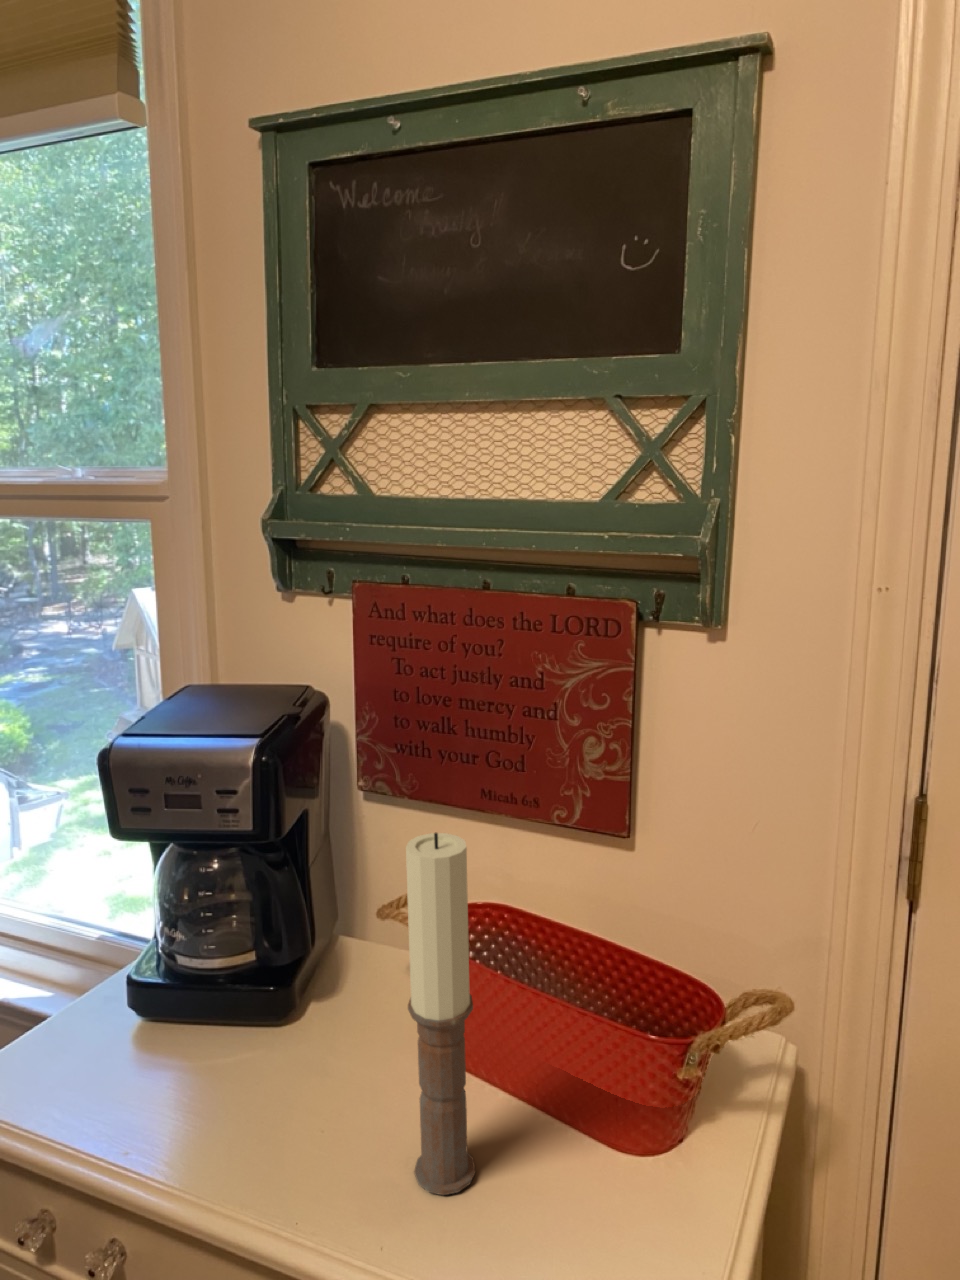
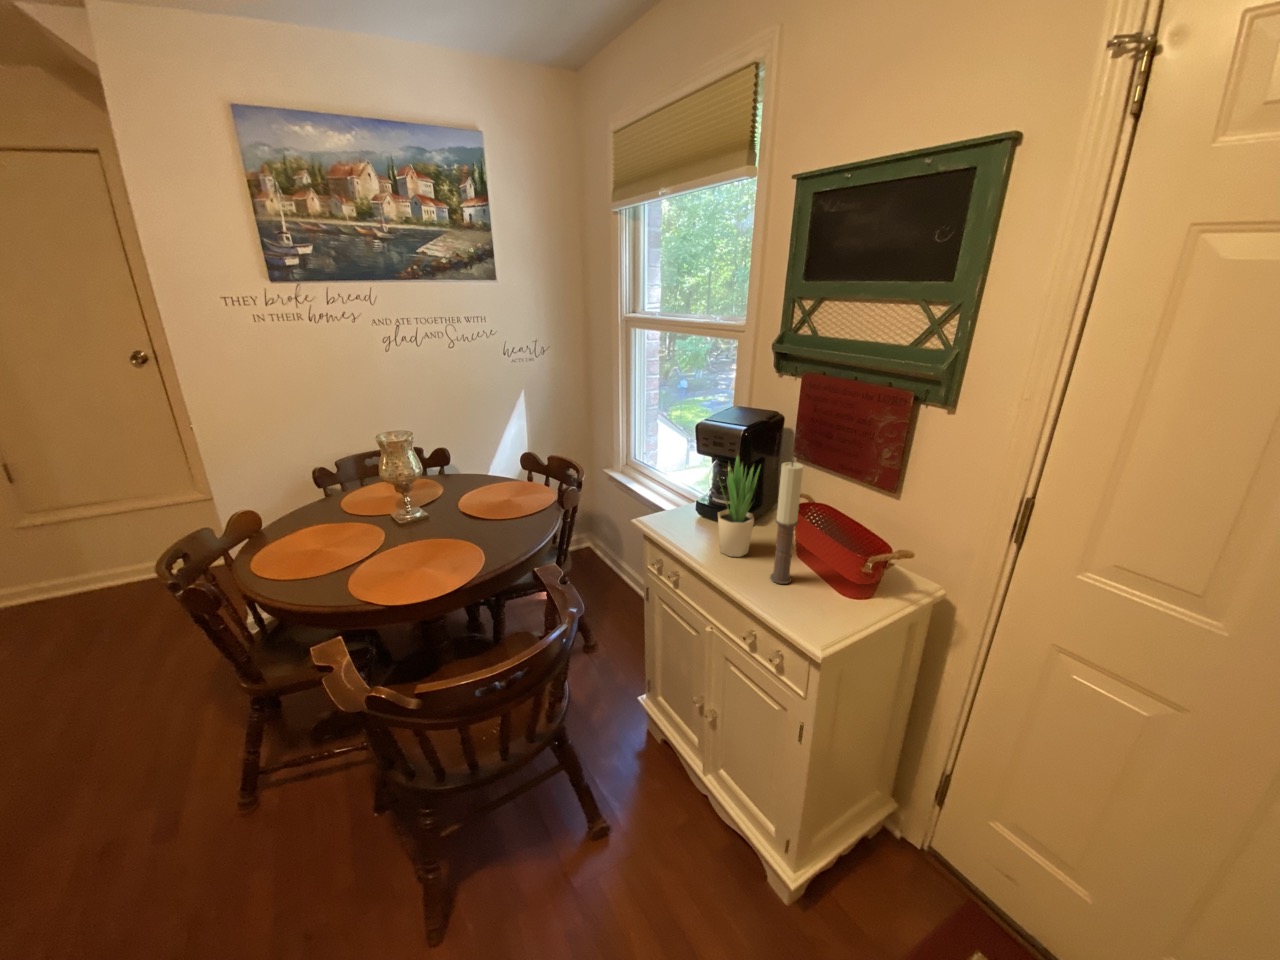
potted plant: none [195,827,320,1144] -> present [718,453,760,557]

